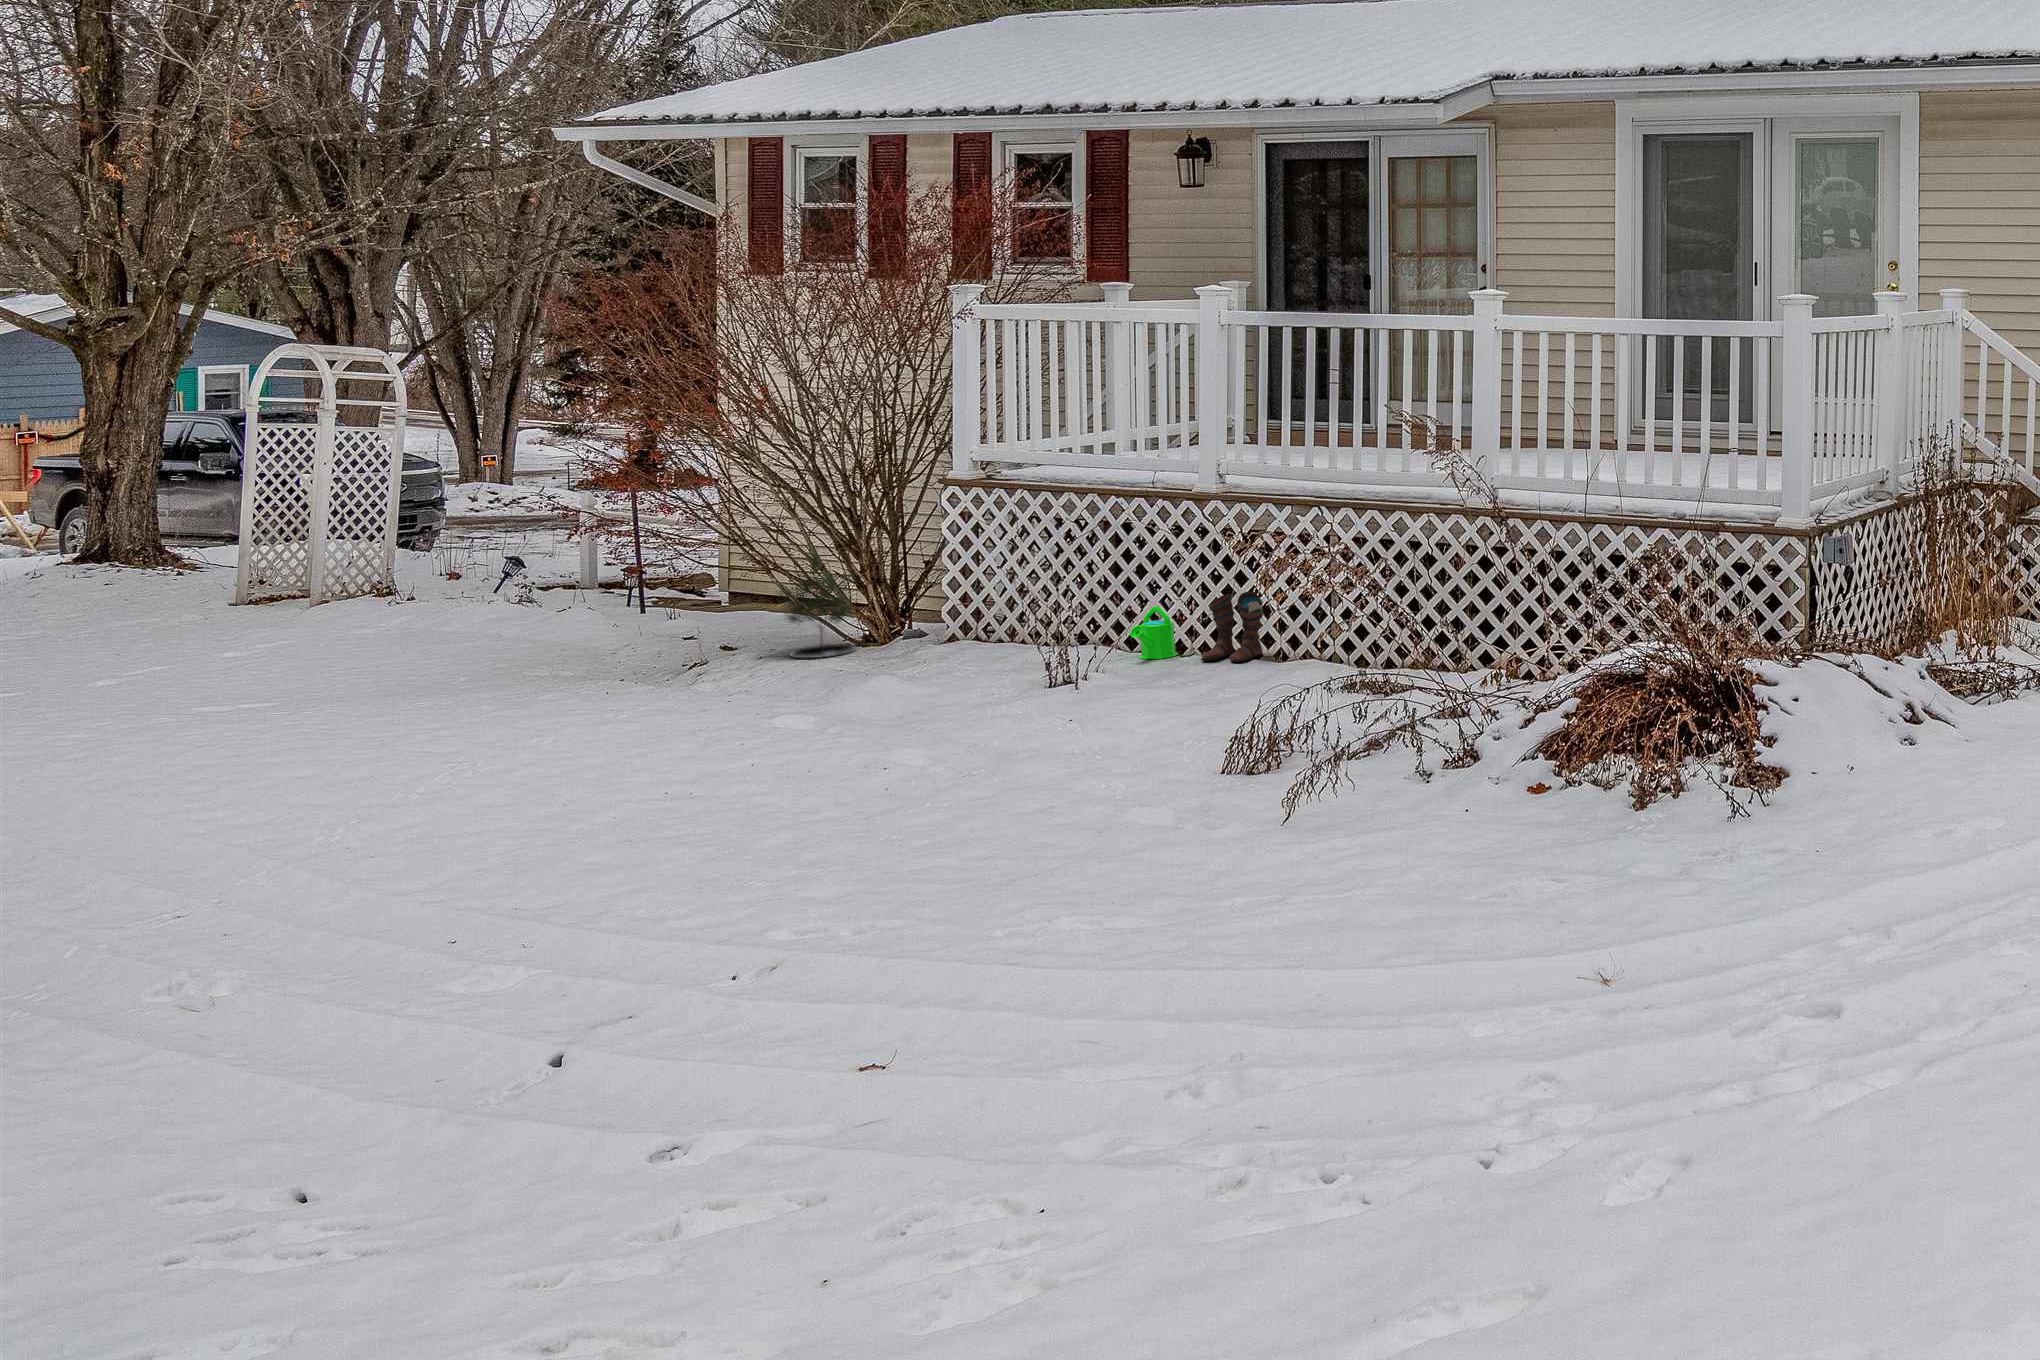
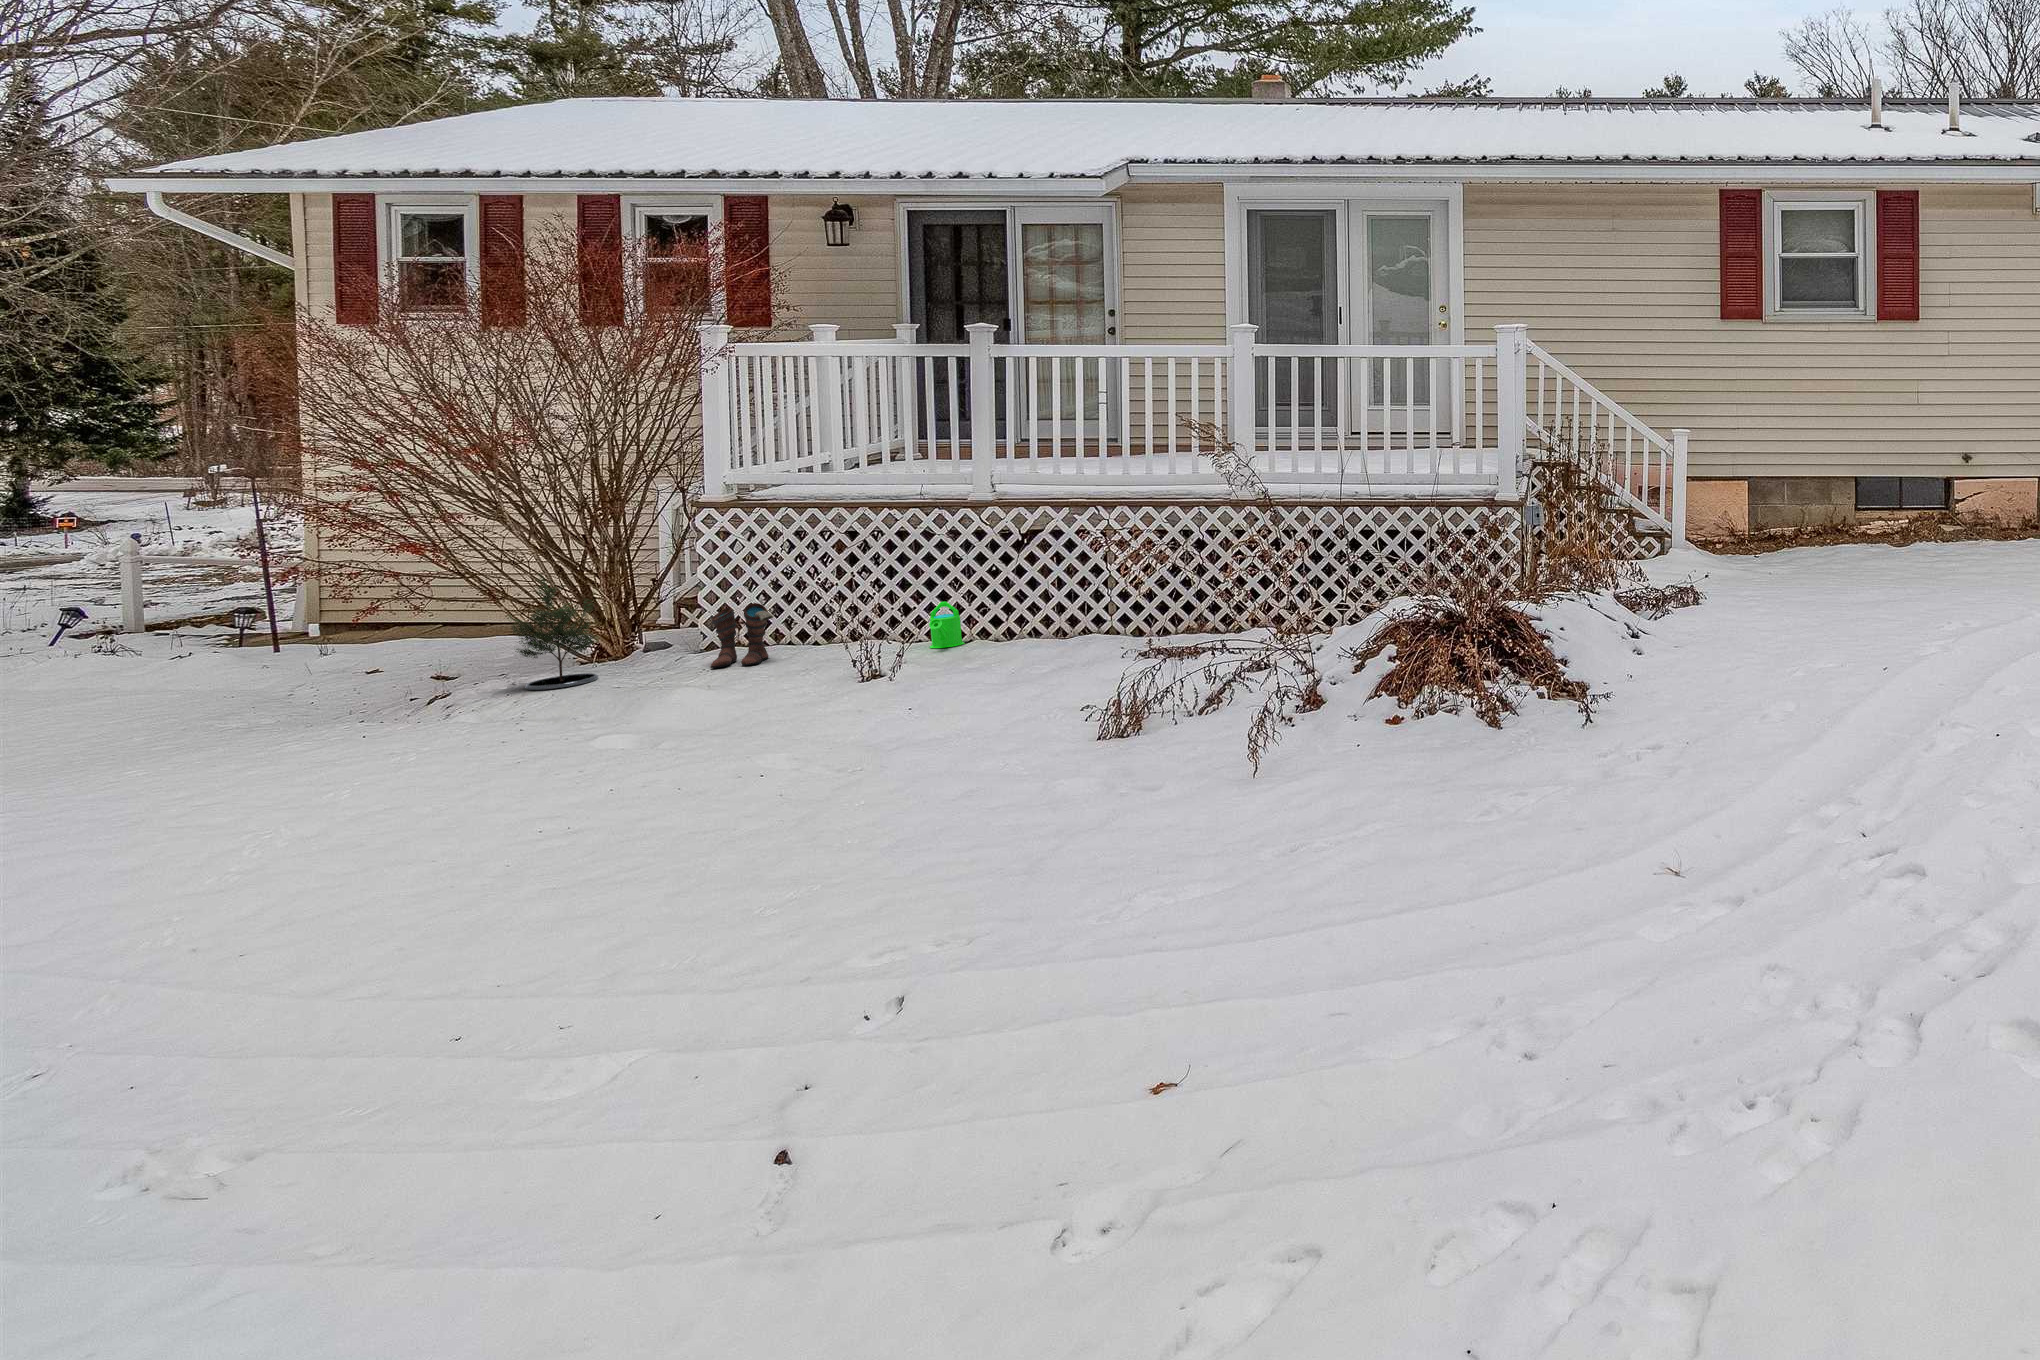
boots: present [1201,592,1263,662] -> present [710,603,773,668]

